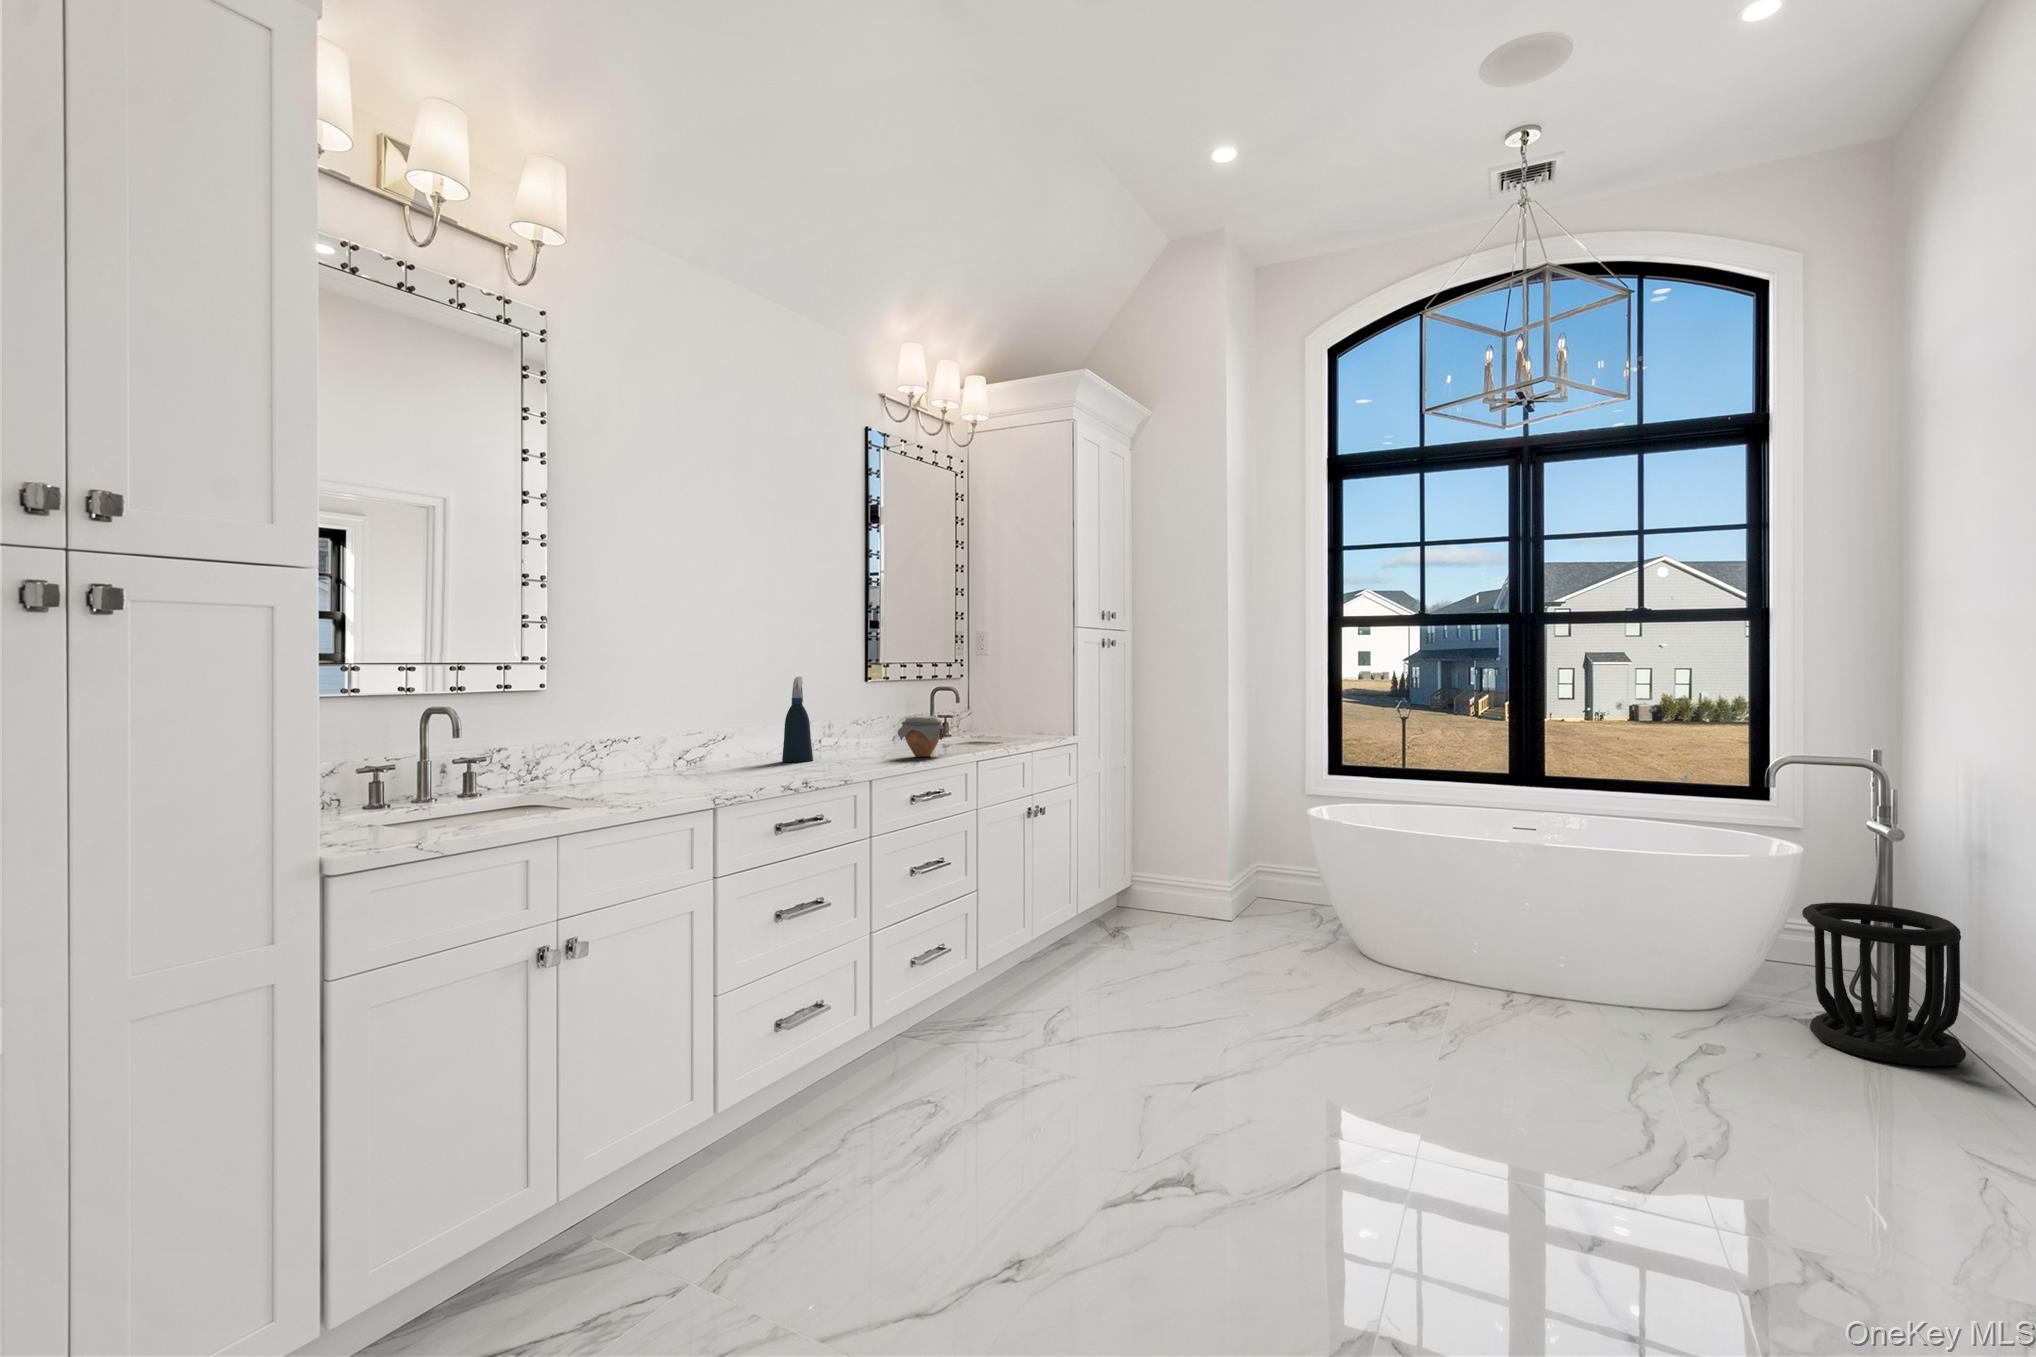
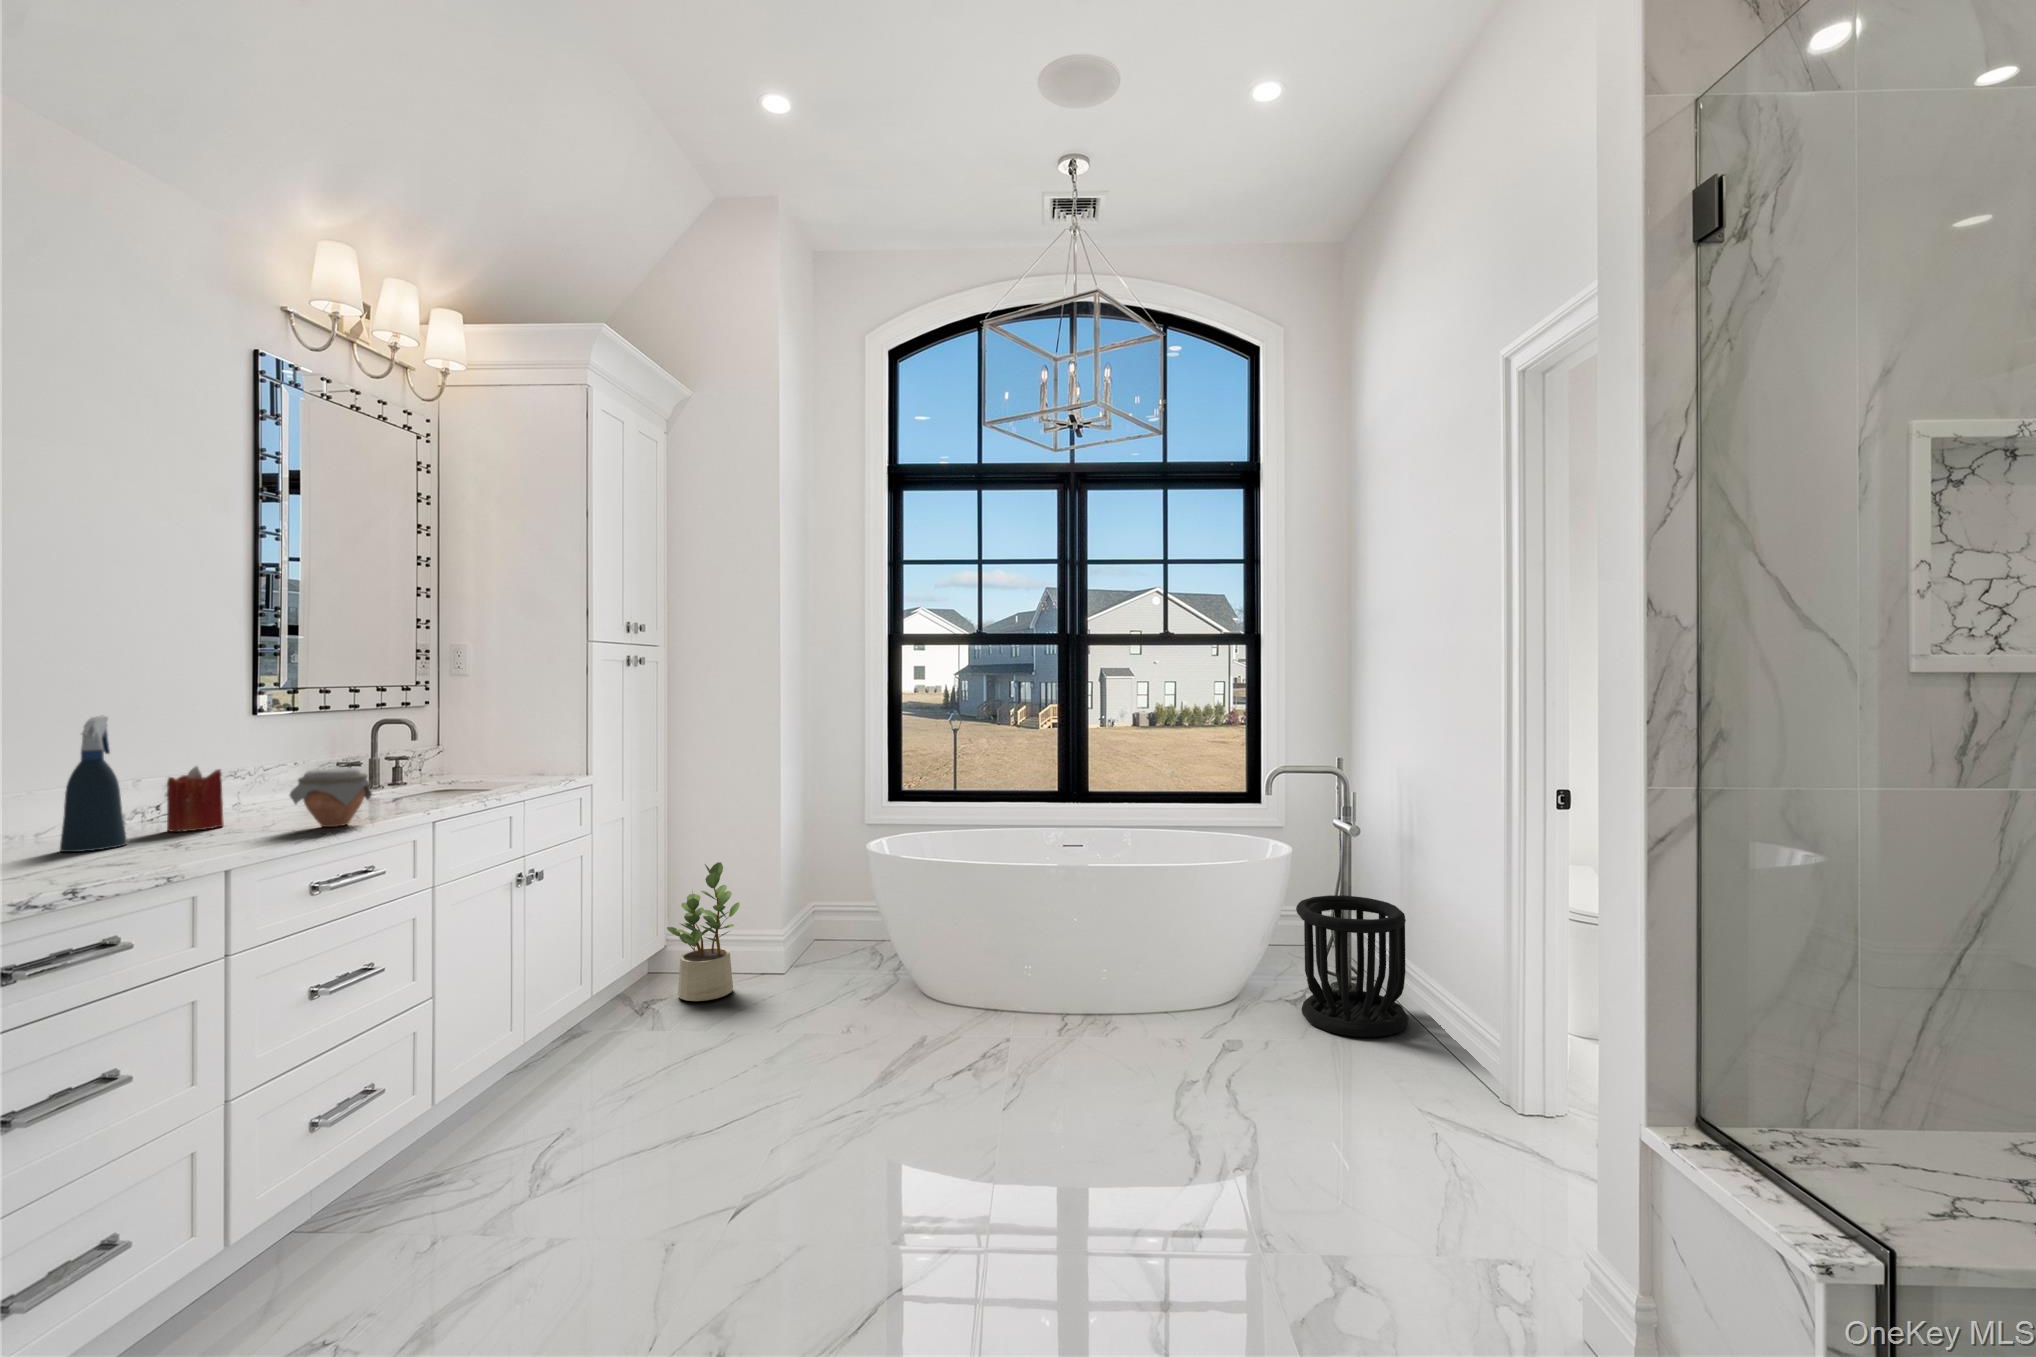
candle: none [827,713,857,756] -> present [167,766,224,832]
potted plant: none [1133,819,1193,936] -> present [667,862,740,1001]

